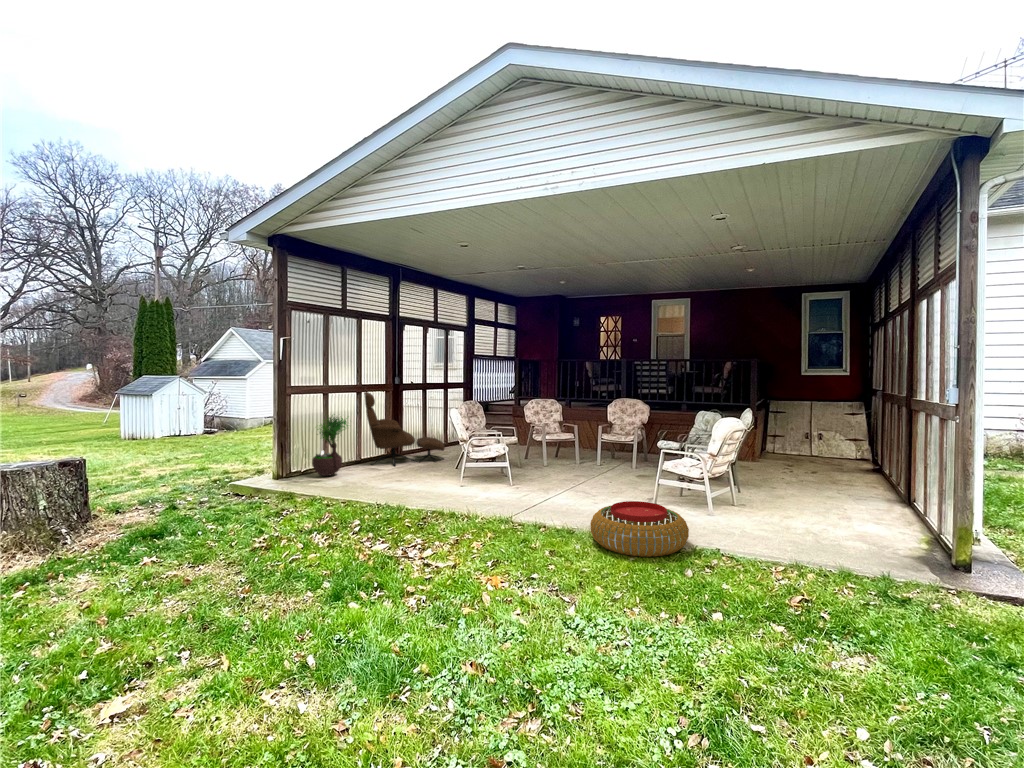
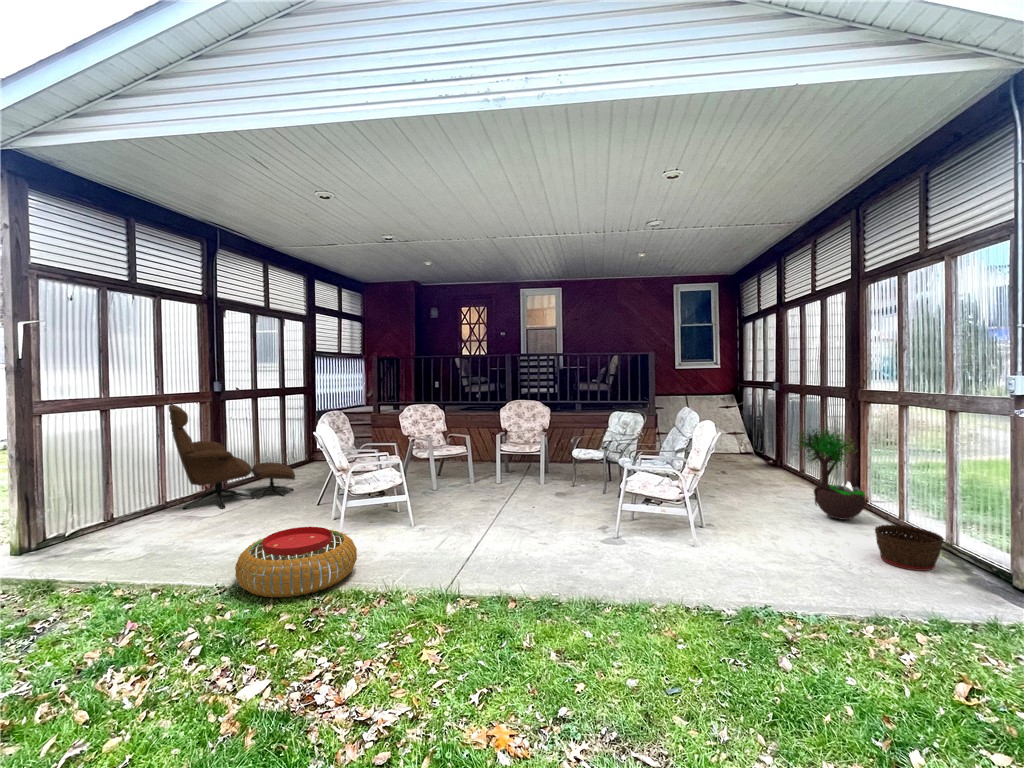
potted tree: present [312,414,347,476] -> present [798,426,865,520]
pouf: present [590,501,689,557] -> present [235,527,357,598]
basket: none [880,514,942,554] -> present [875,525,944,571]

